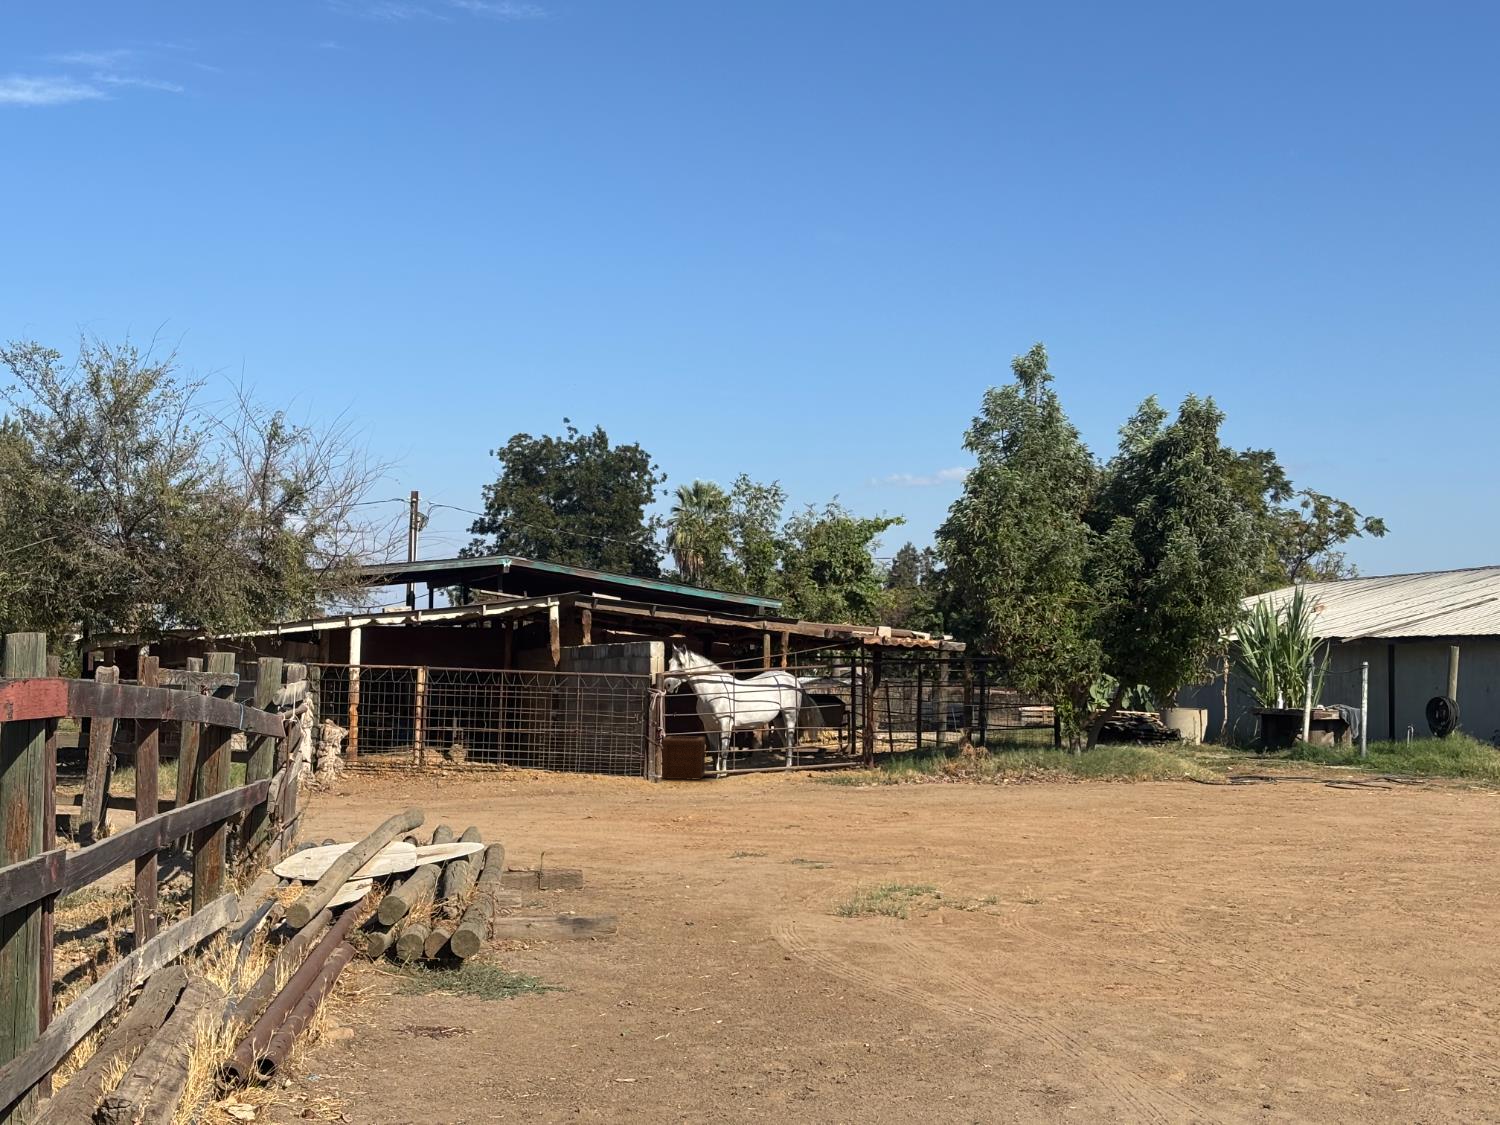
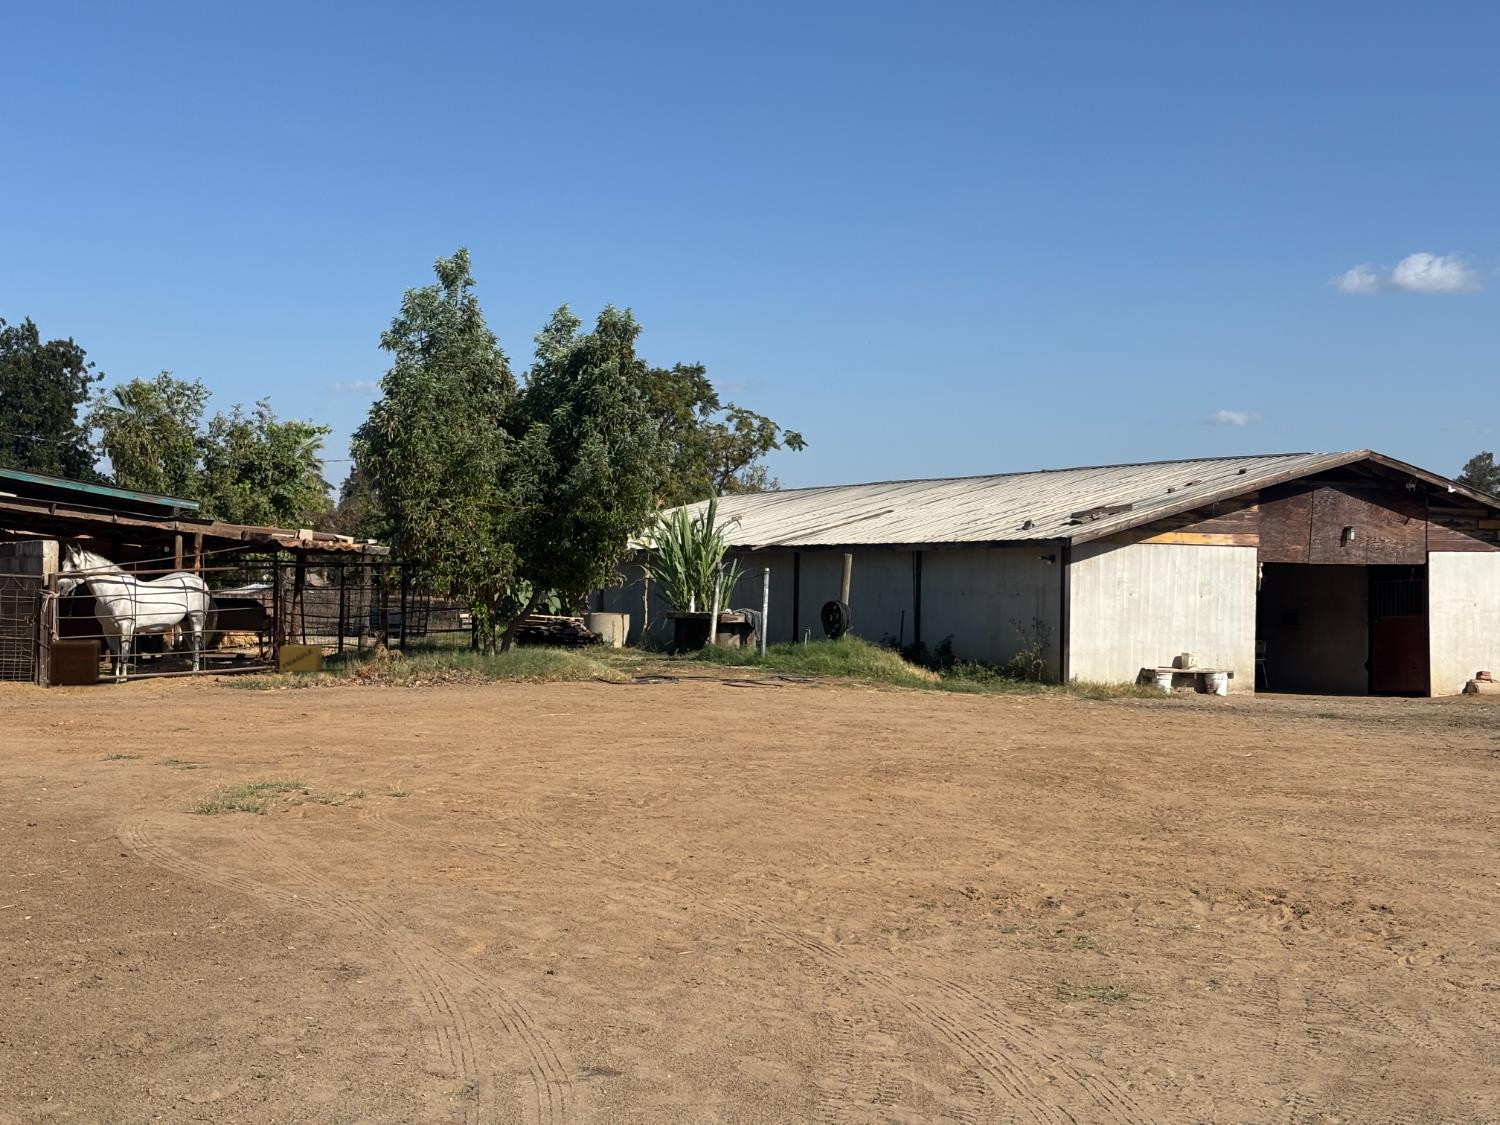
cardboard box: none [865,742,905,770] -> present [280,645,322,671]

